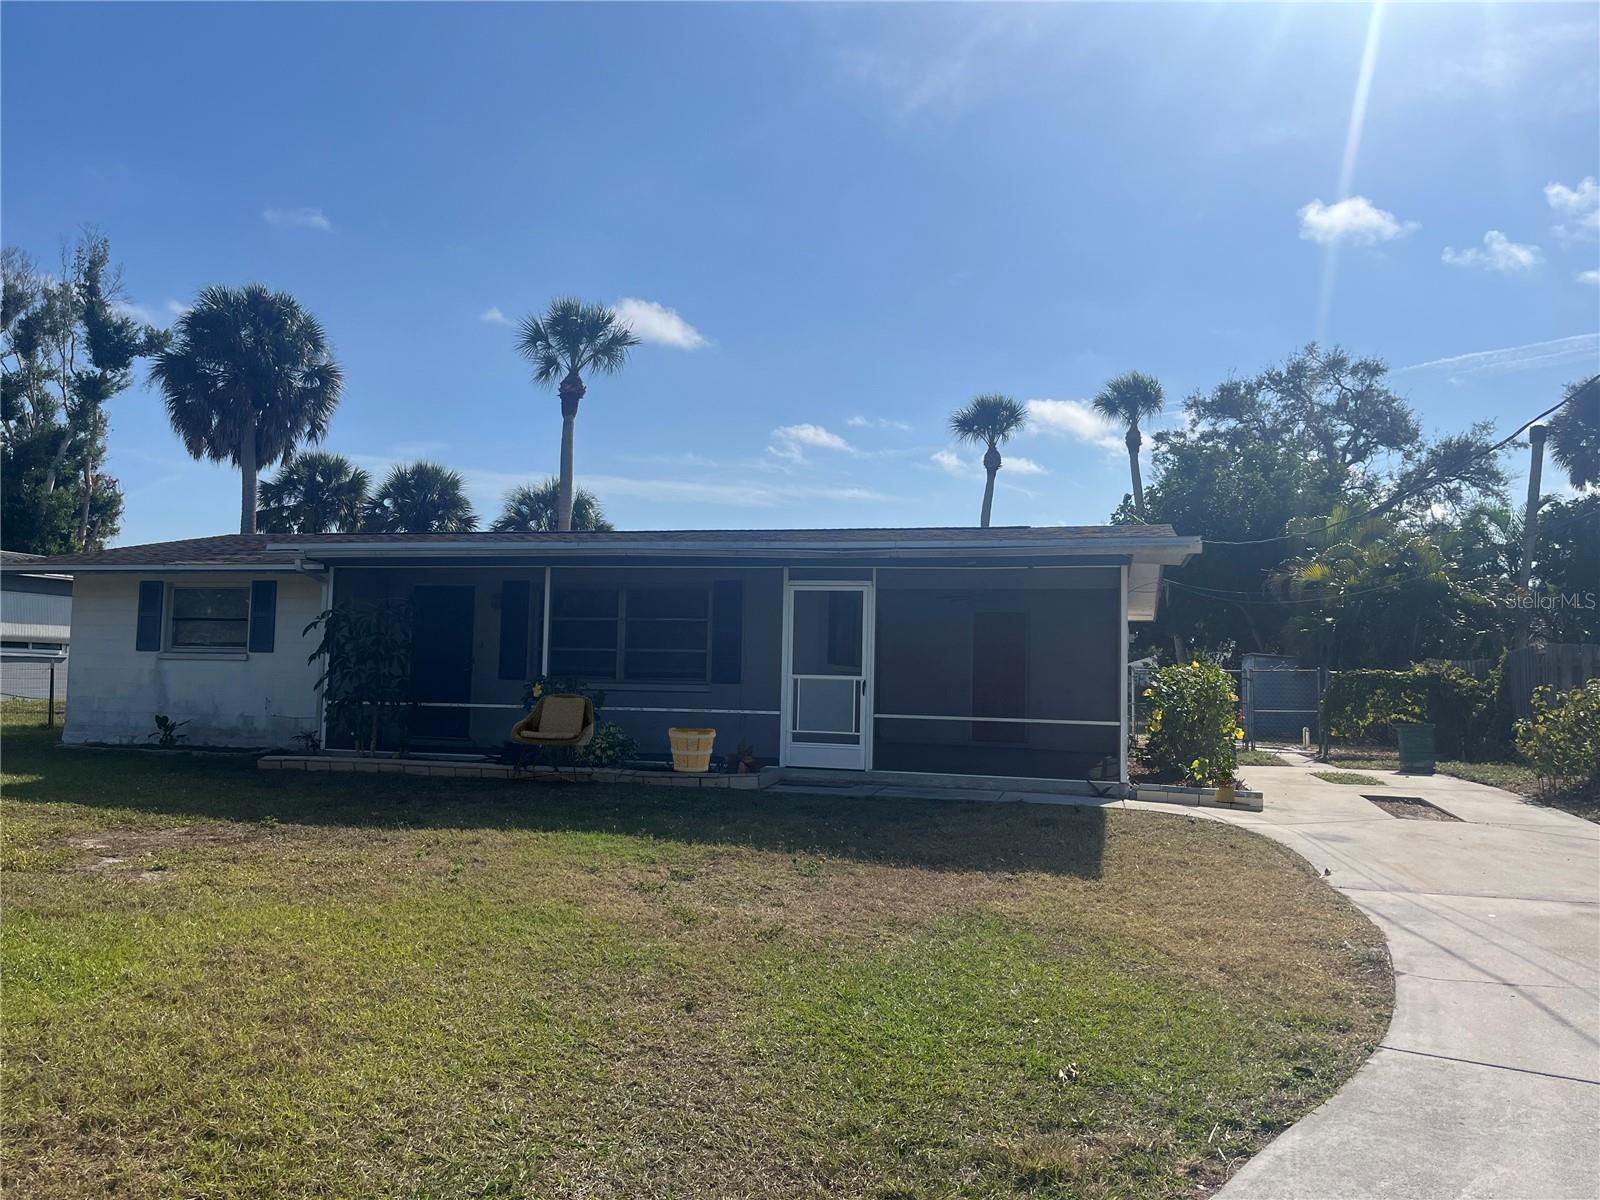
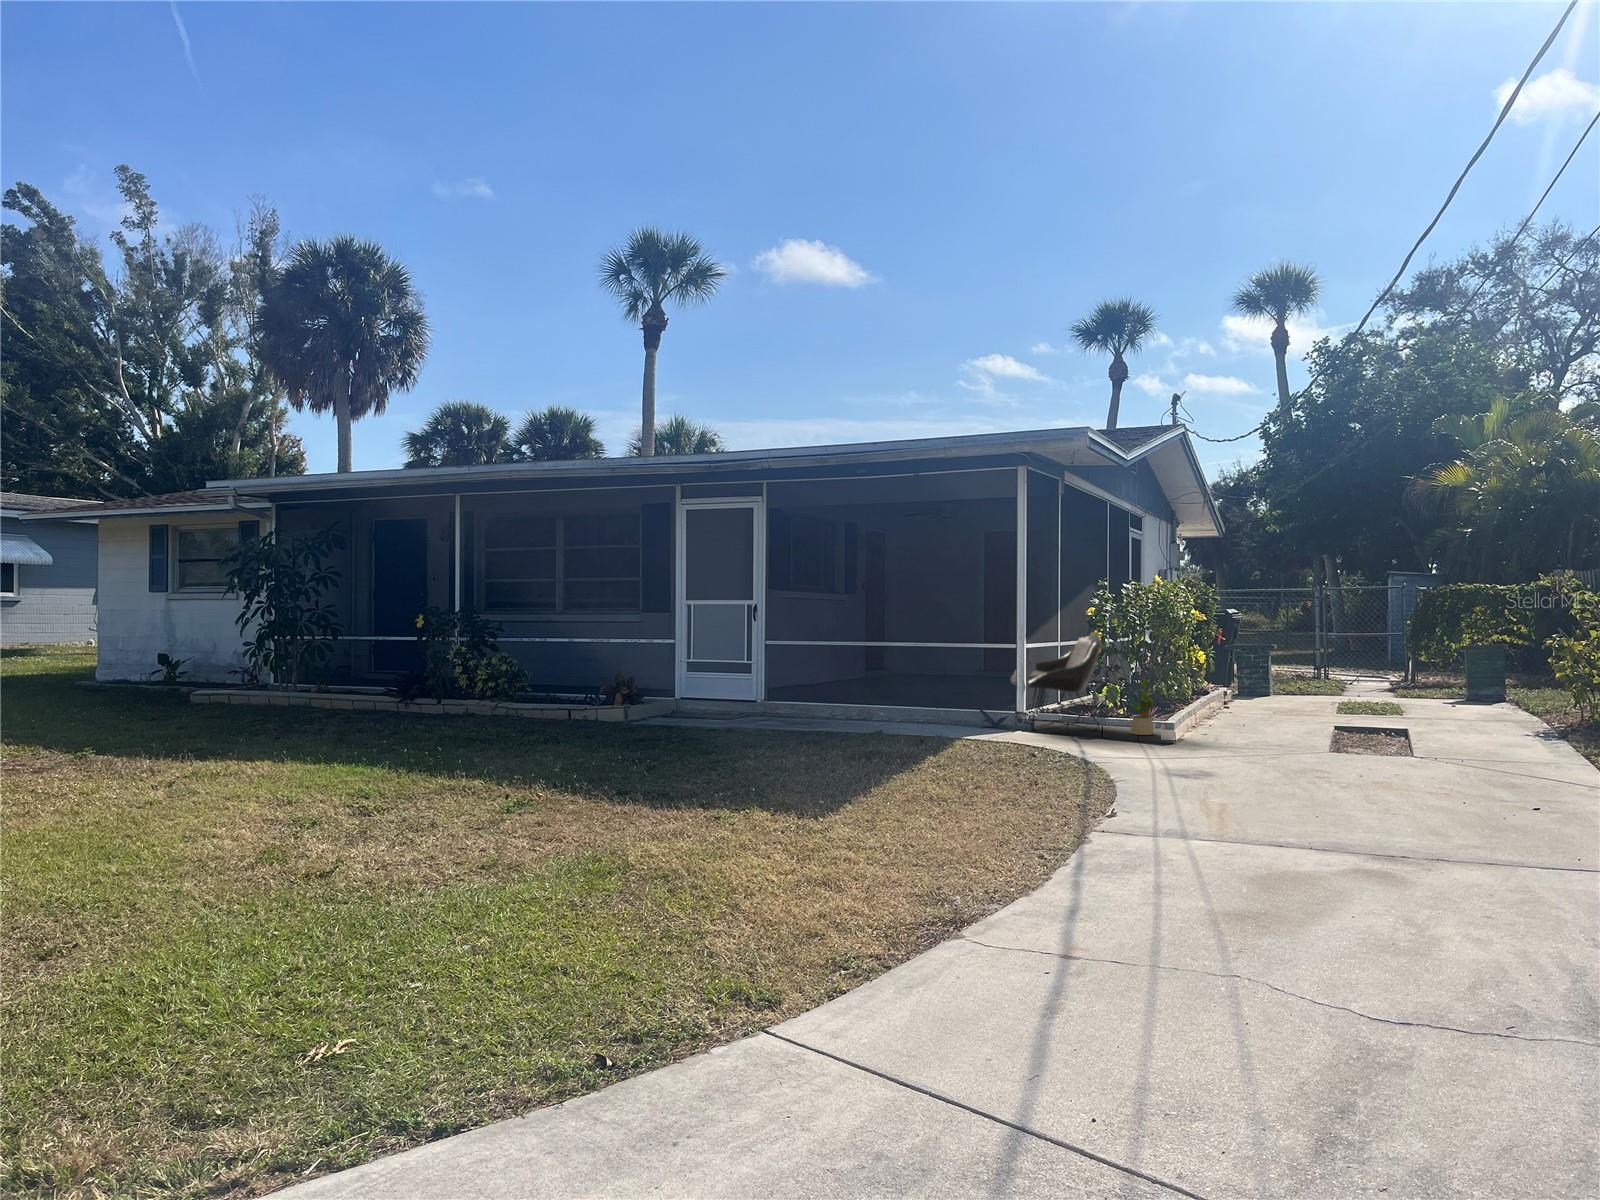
lounge chair: present [510,694,594,783] -> present [1011,635,1101,731]
wooden bucket: present [669,728,716,772] -> none [565,658,616,704]

